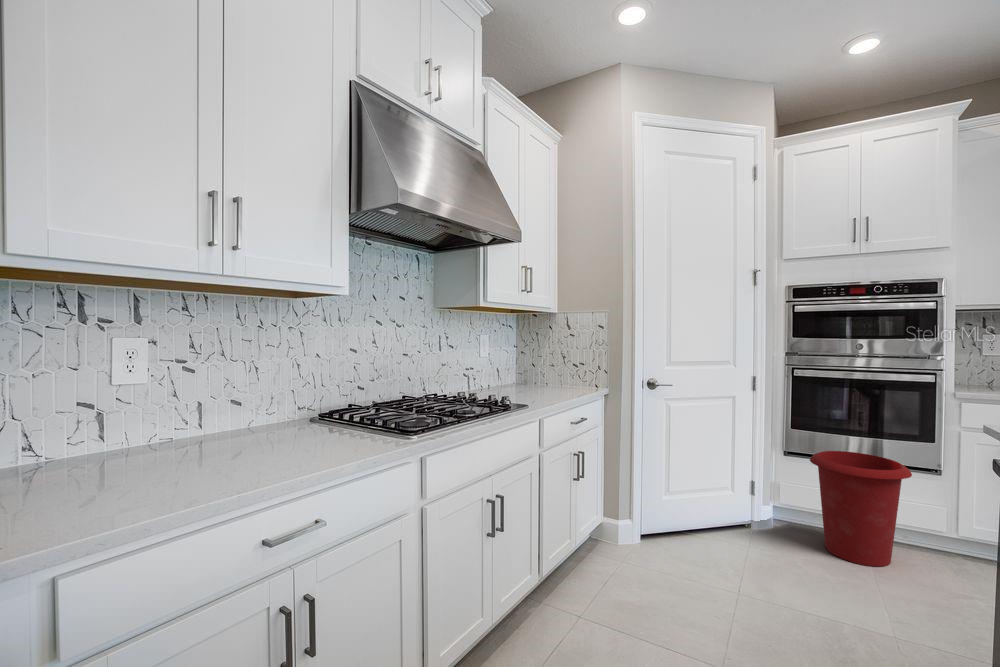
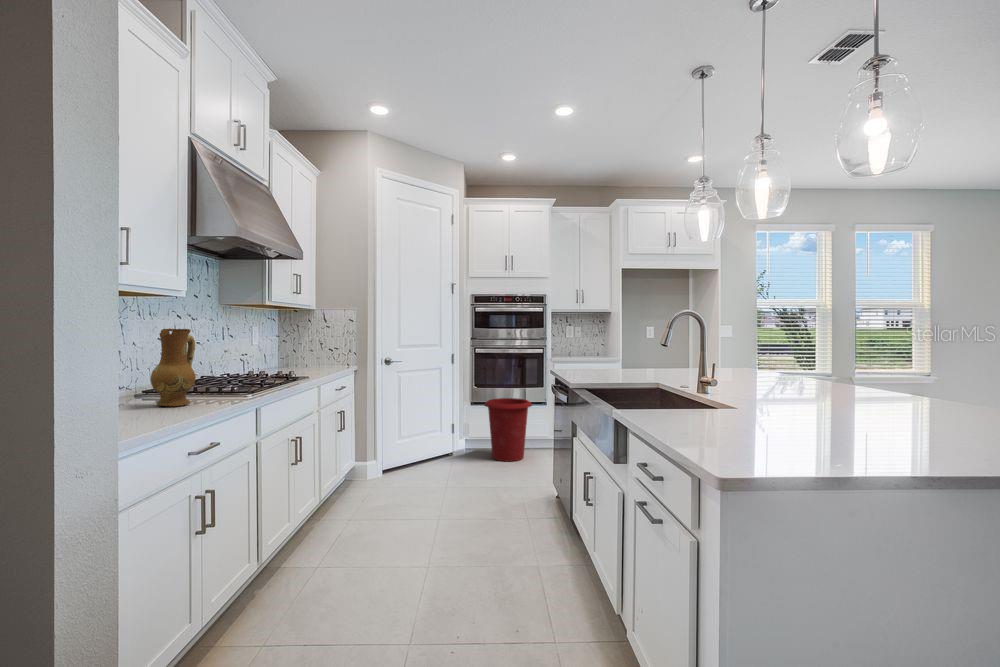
ceramic jug: none [234,346,307,470] -> present [150,329,196,407]

